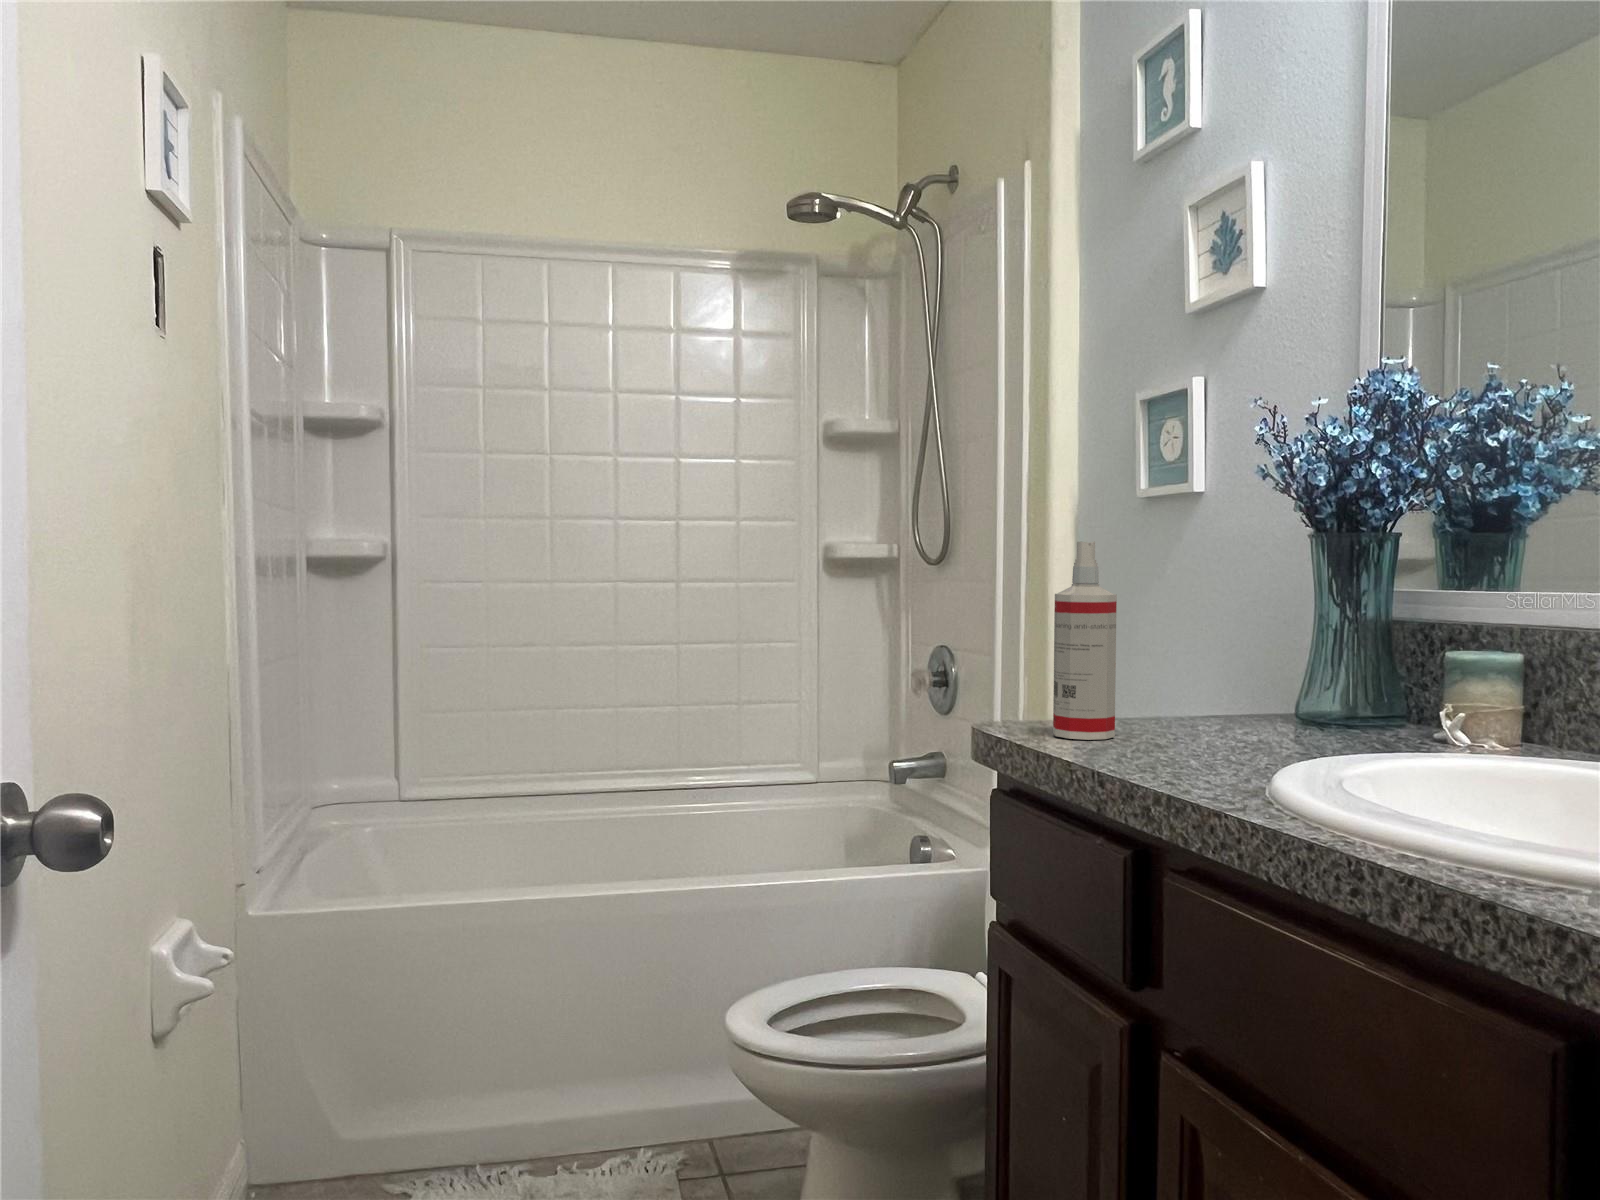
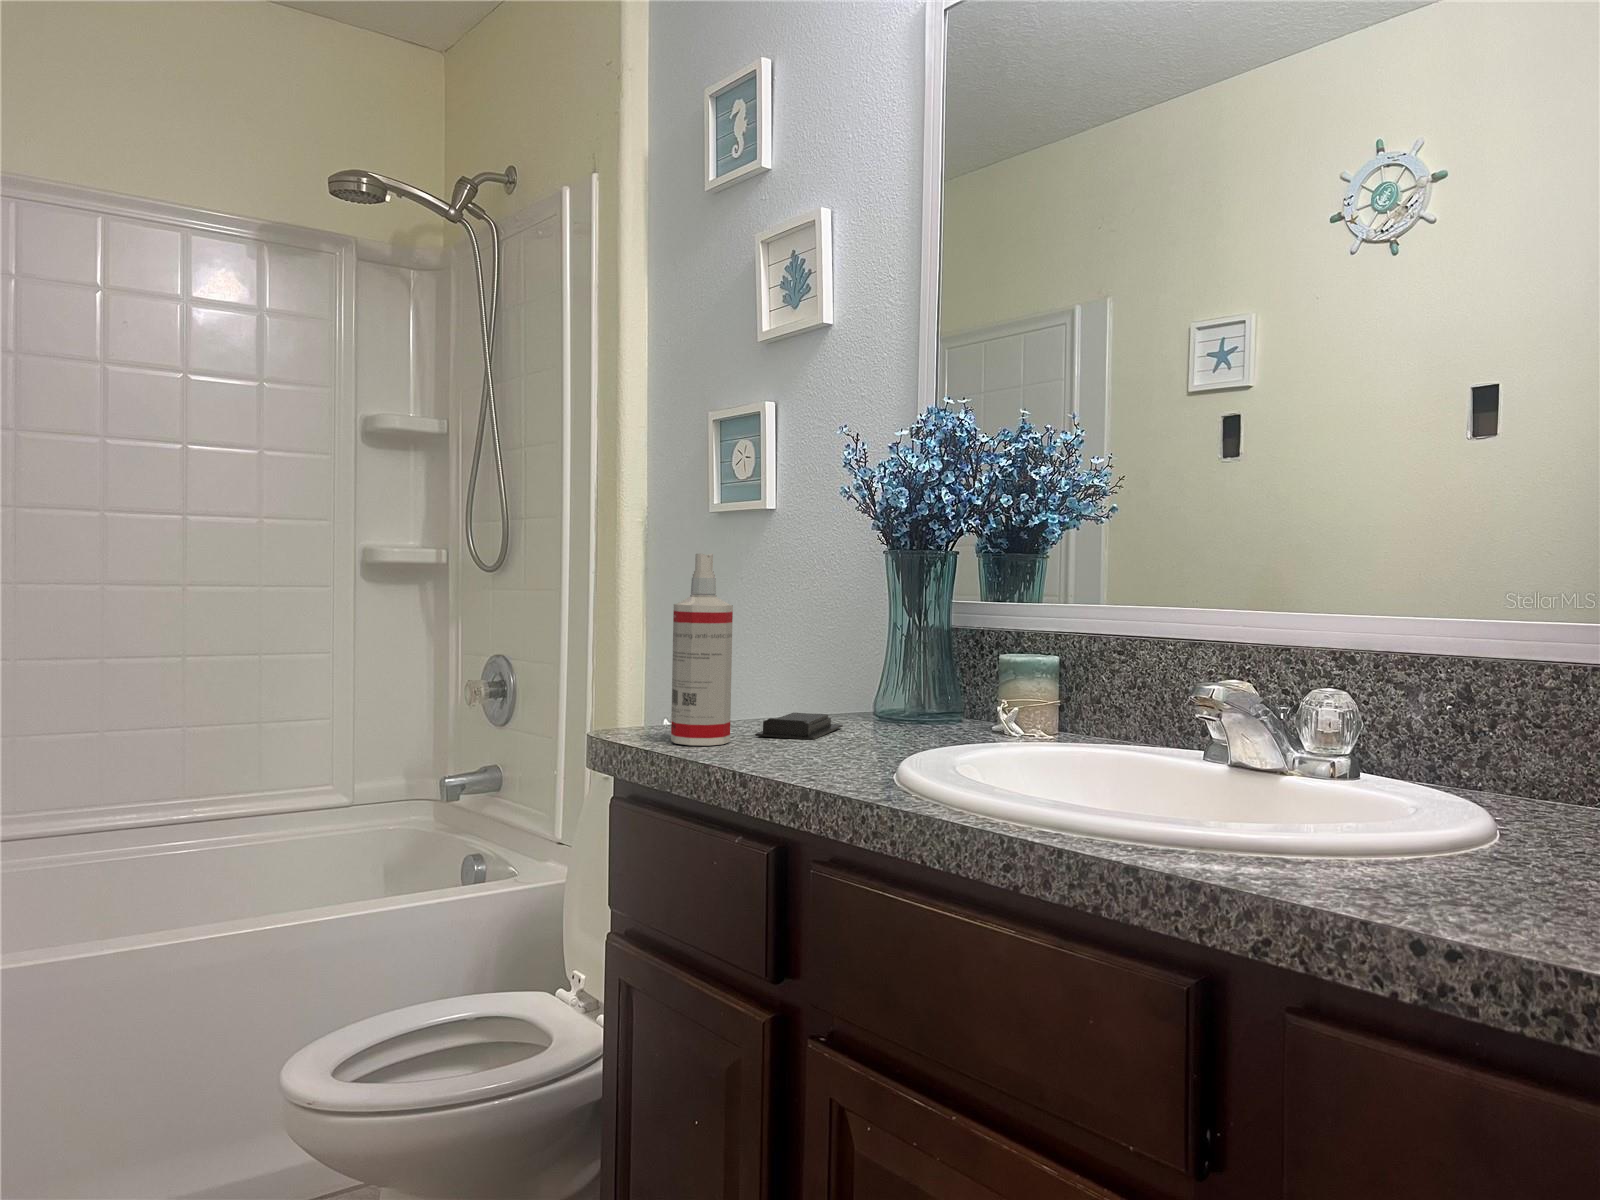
soap bar: none [1147,709,1253,739] -> present [755,713,843,740]

